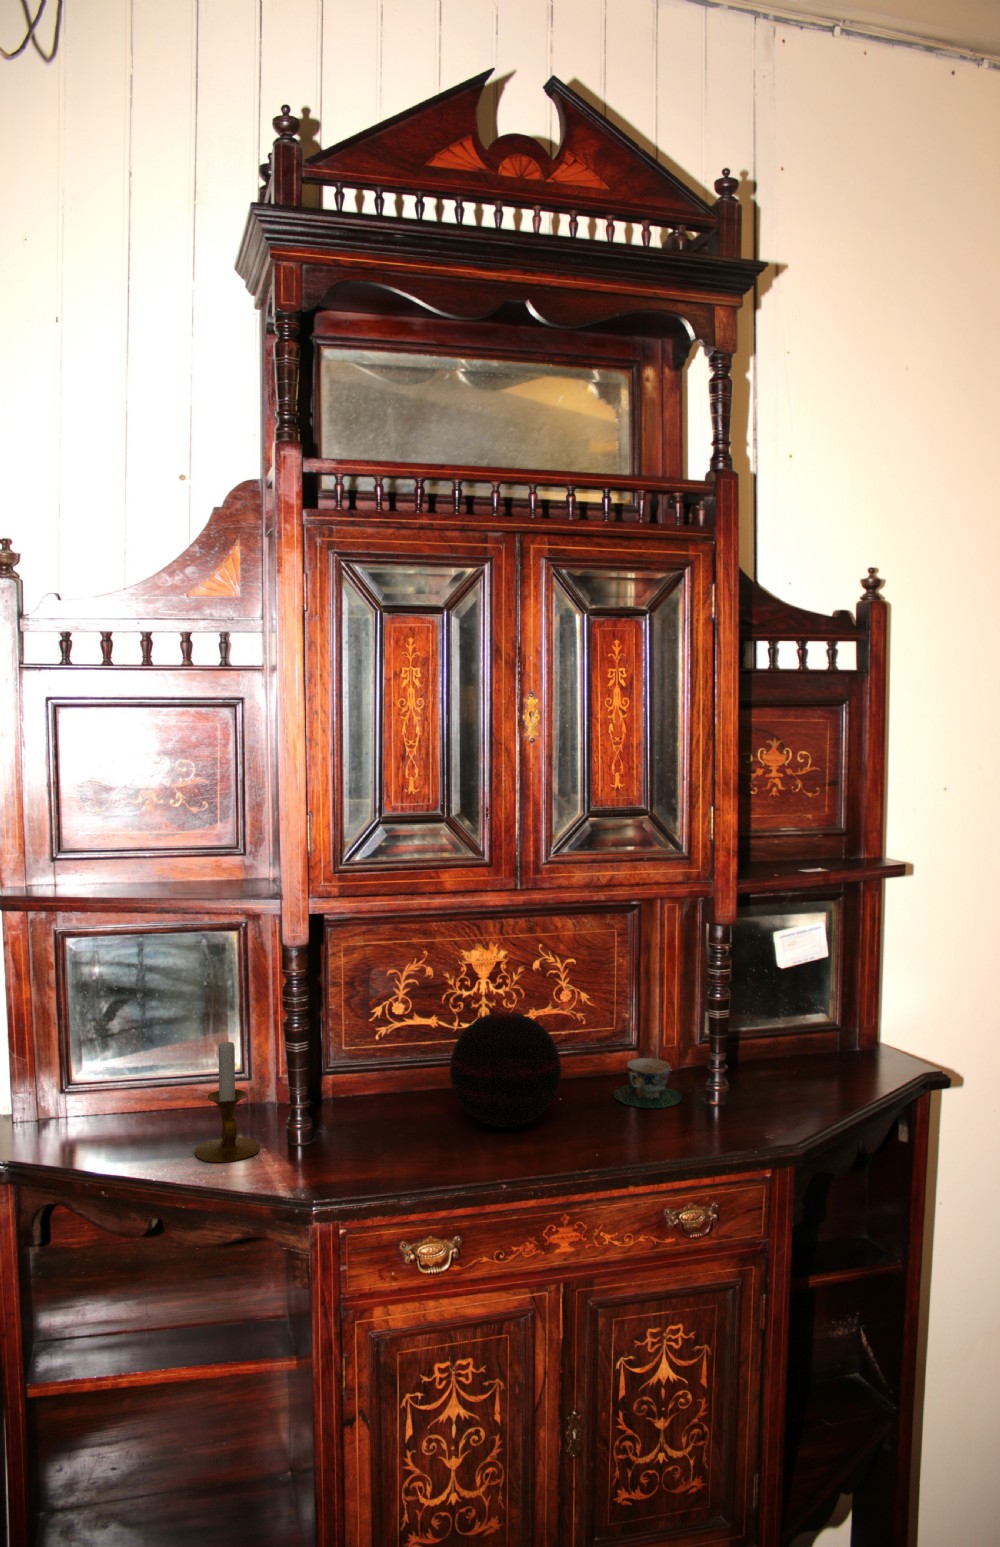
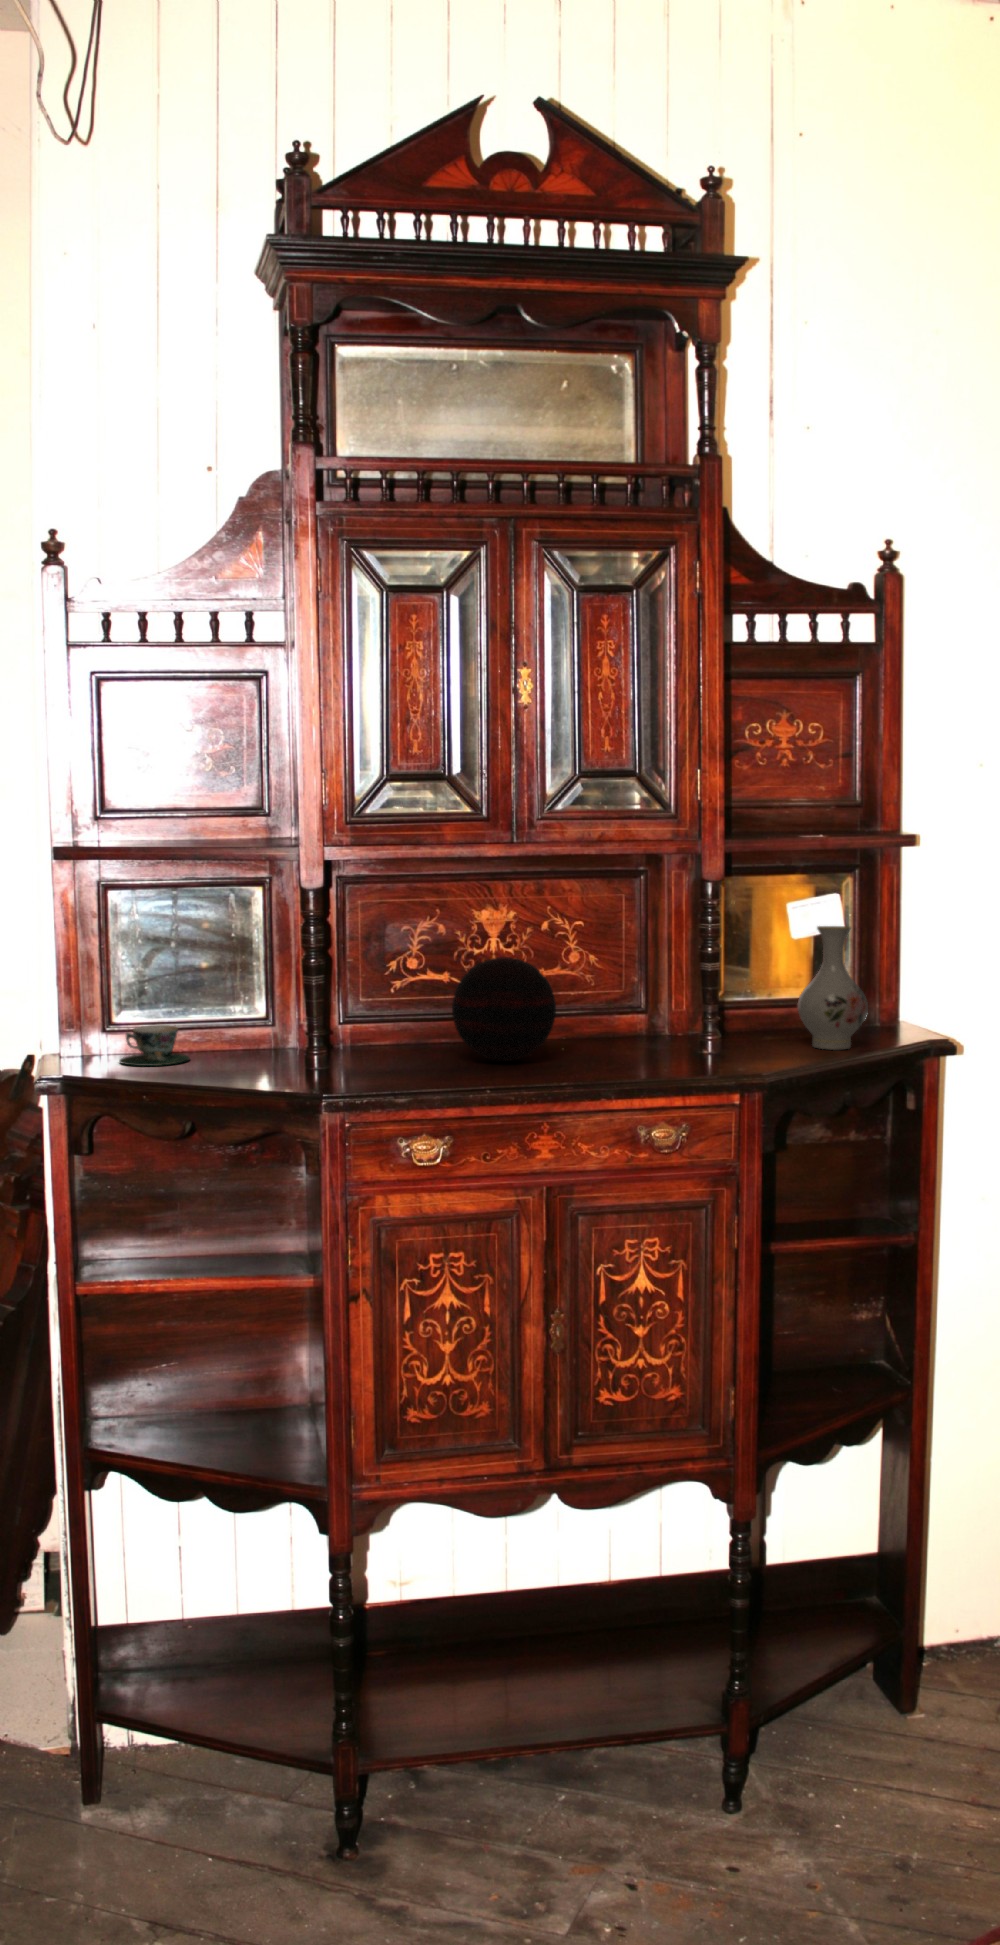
vase: none [792,955,864,1087] -> present [797,926,868,1050]
candlestick: present [194,1042,260,1162] -> none [218,970,277,1071]
teacup: present [613,1058,682,1108] -> present [119,1025,189,1066]

